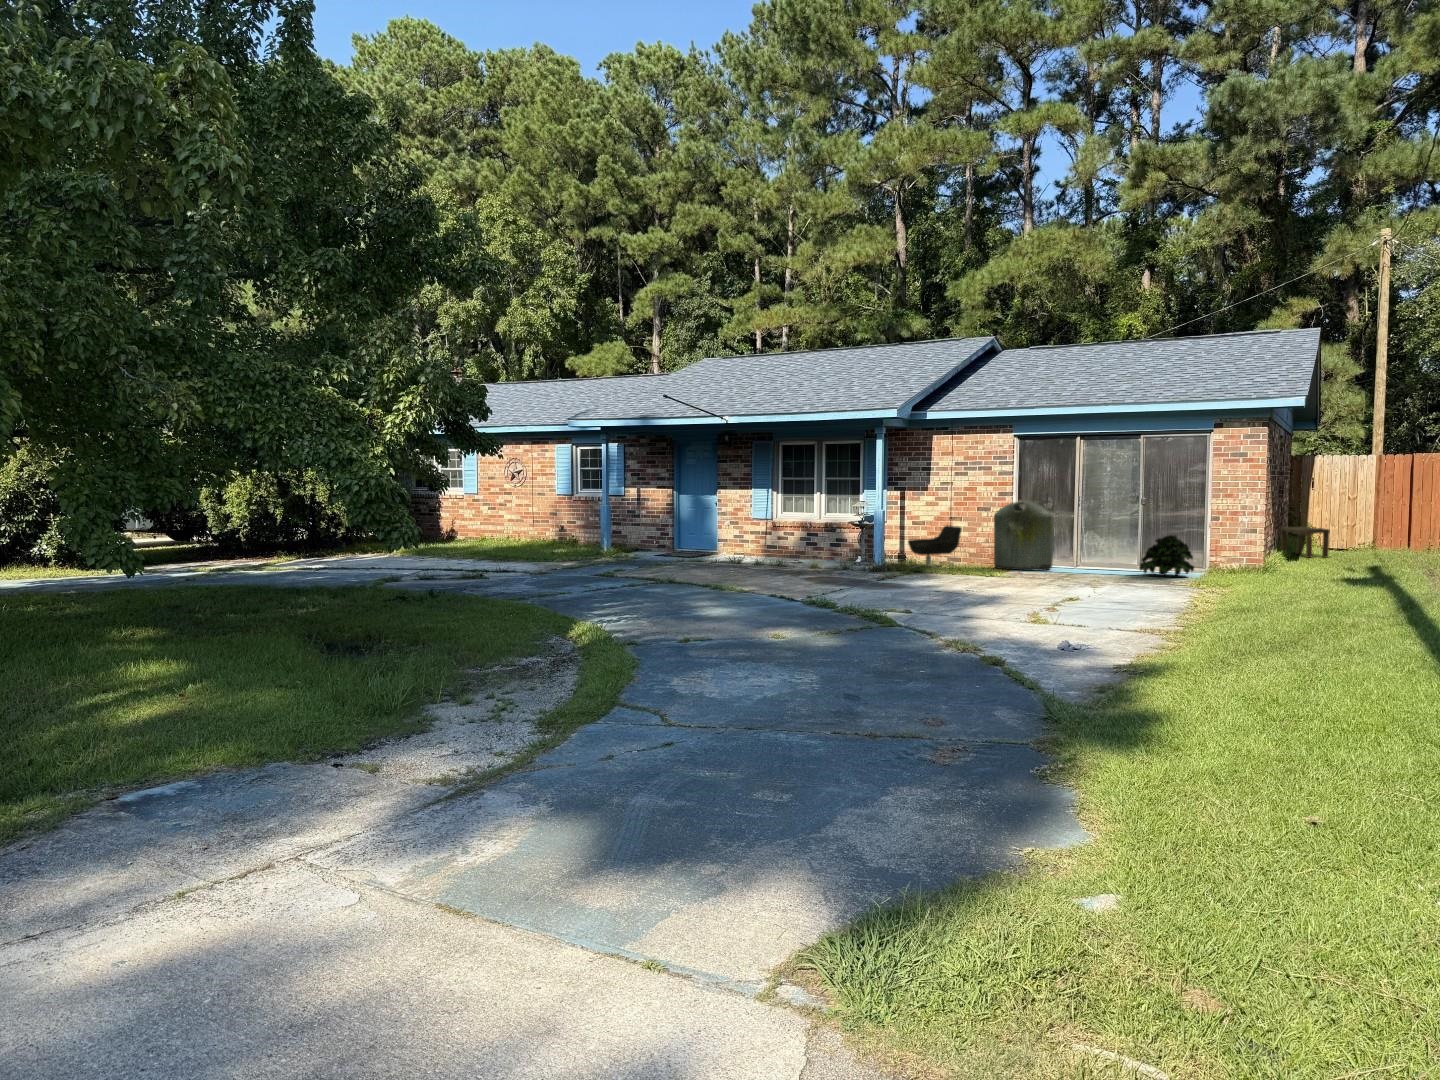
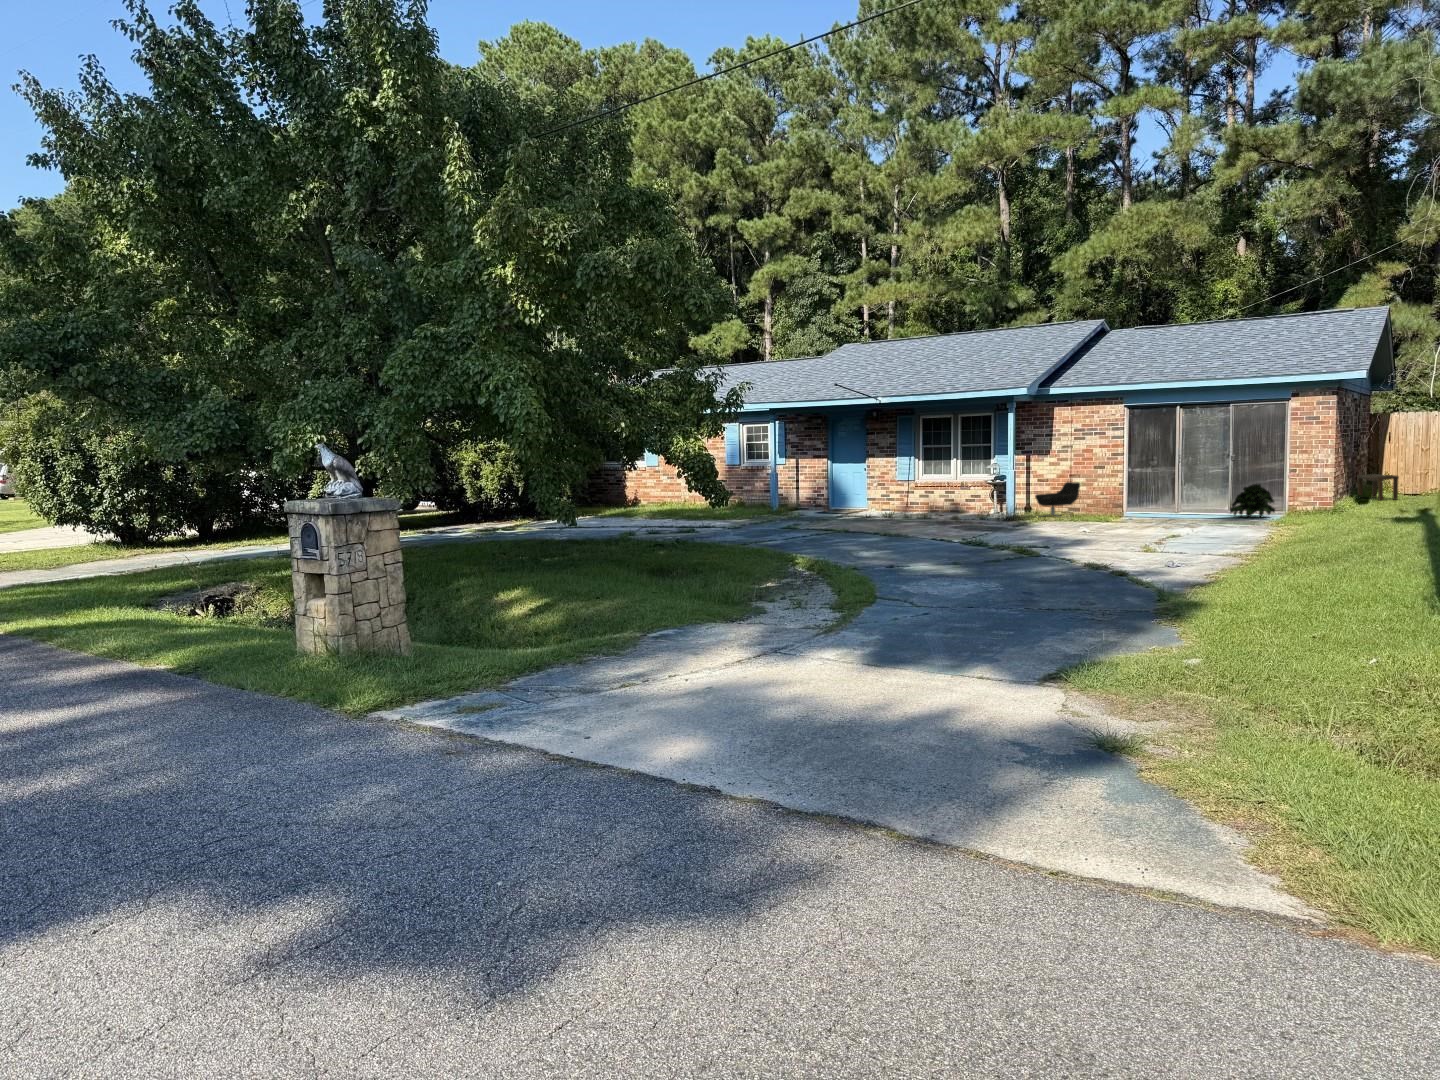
trash can: present [994,501,1053,571] -> none [1108,460,1157,516]

